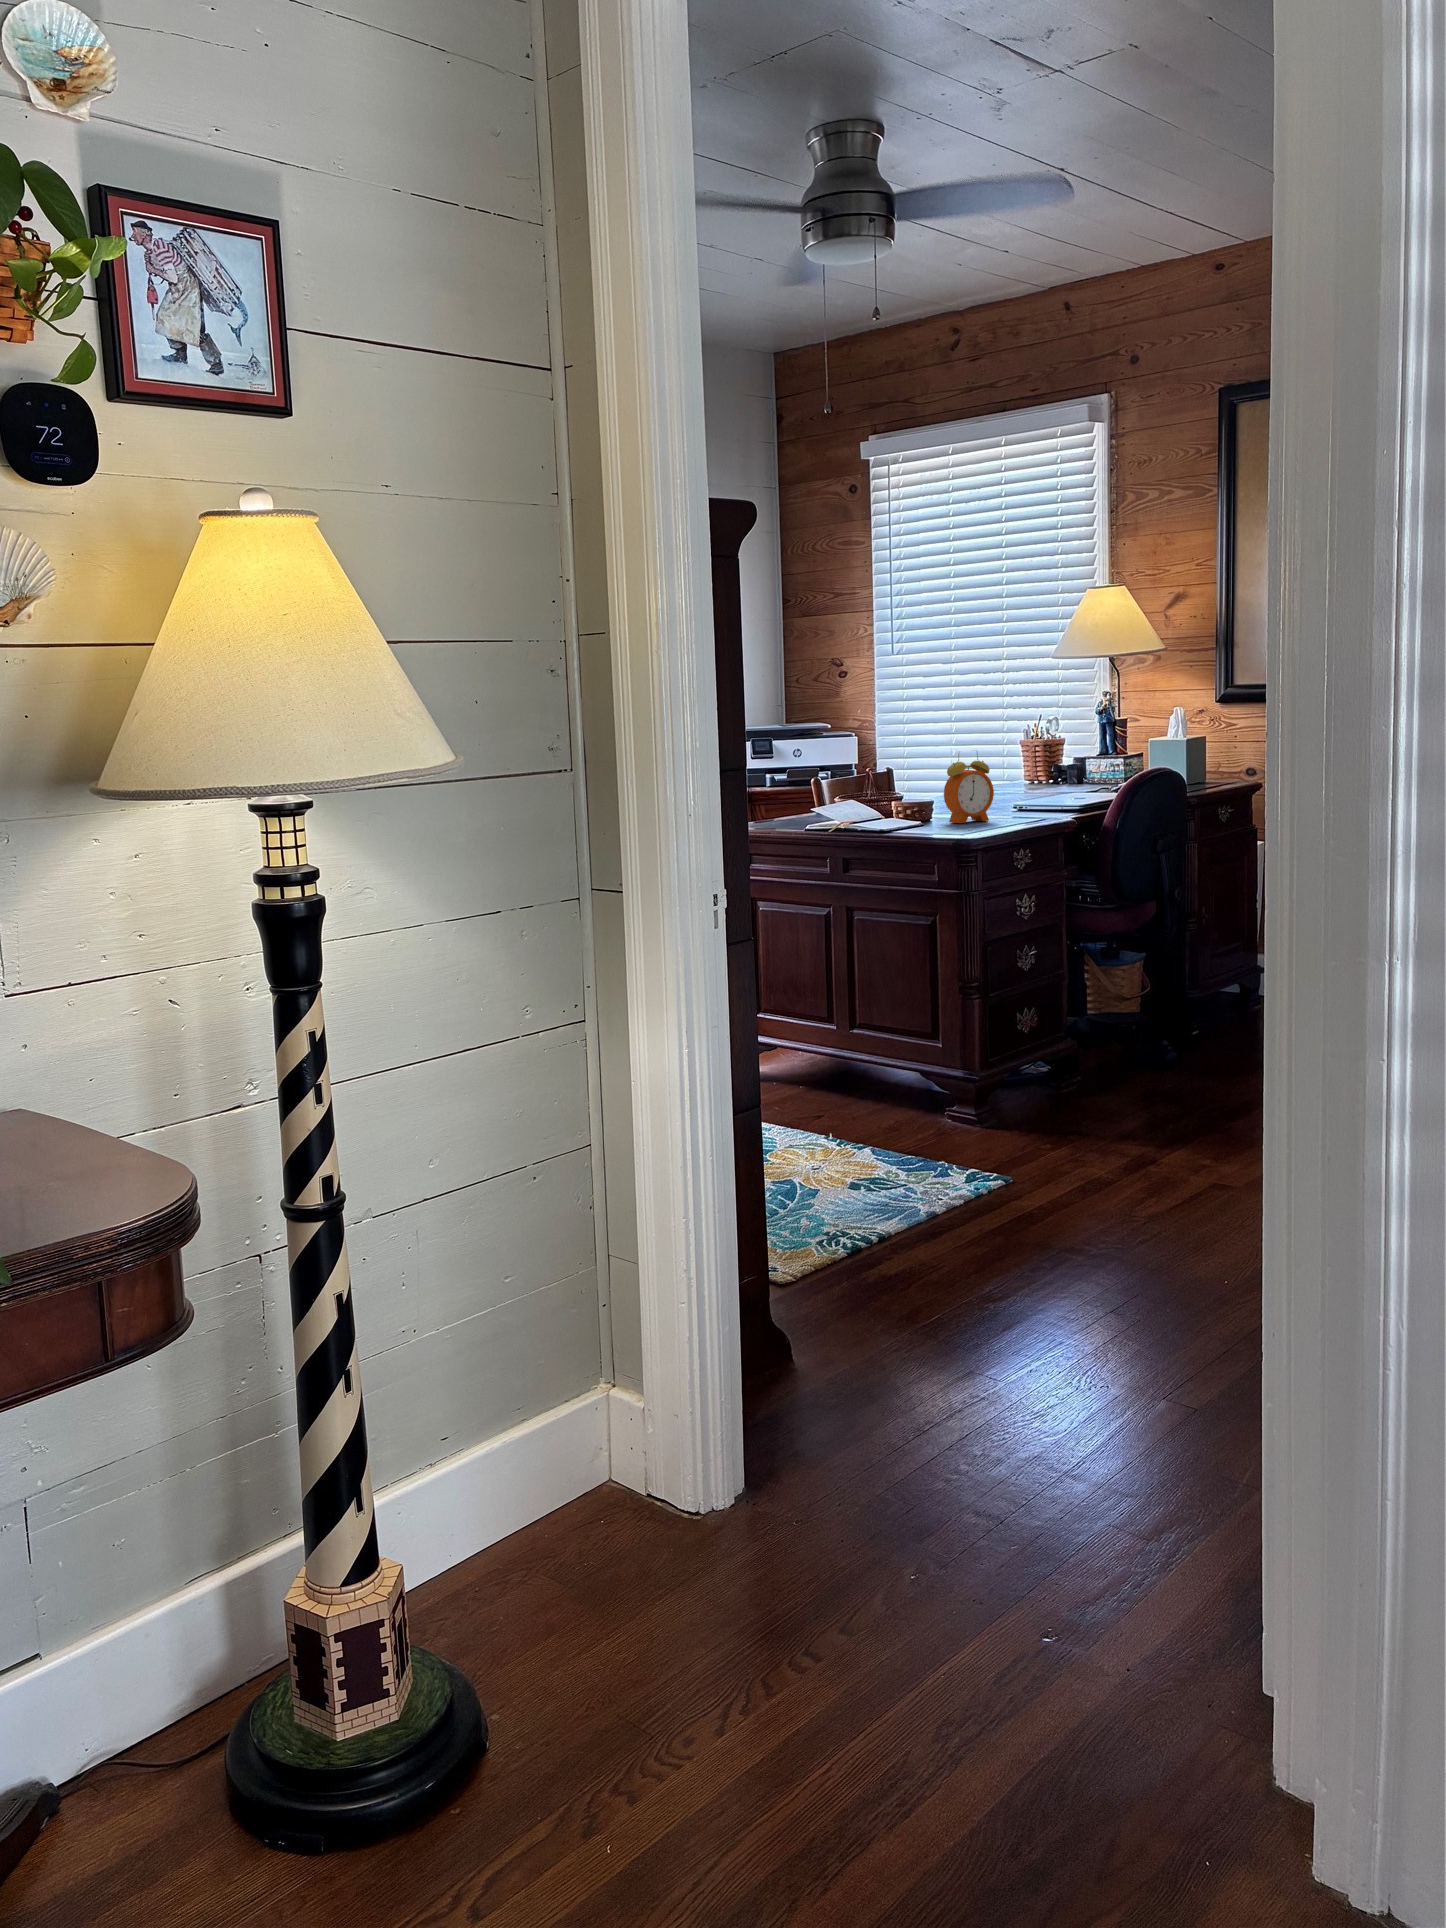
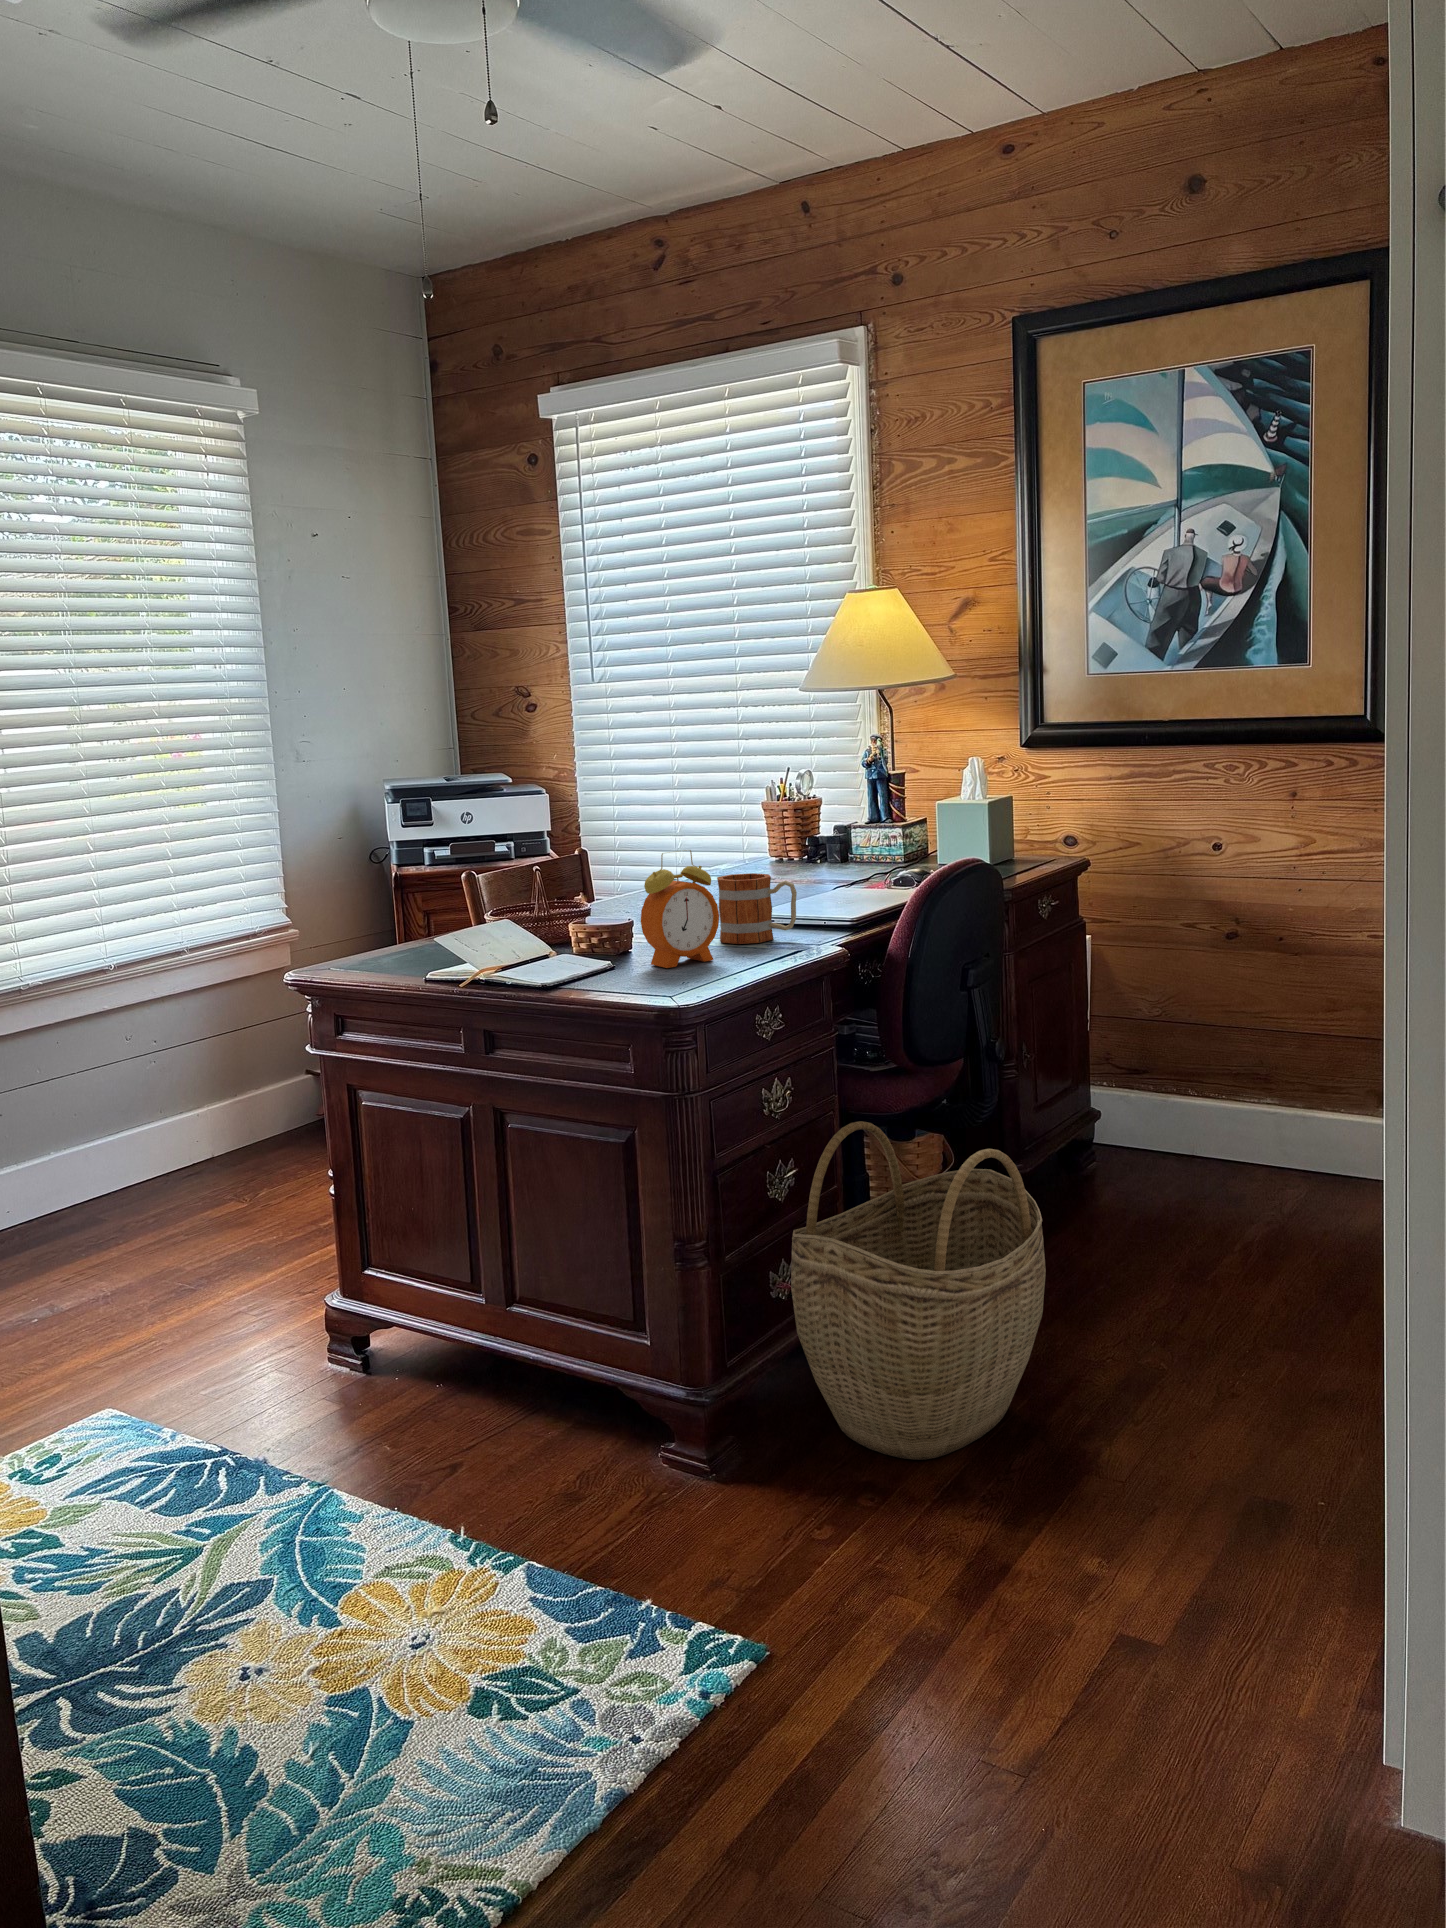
mug: none [992,772,1044,815] -> present [717,873,797,944]
woven basket: none [1032,923,1197,1123] -> present [791,1121,1046,1460]

